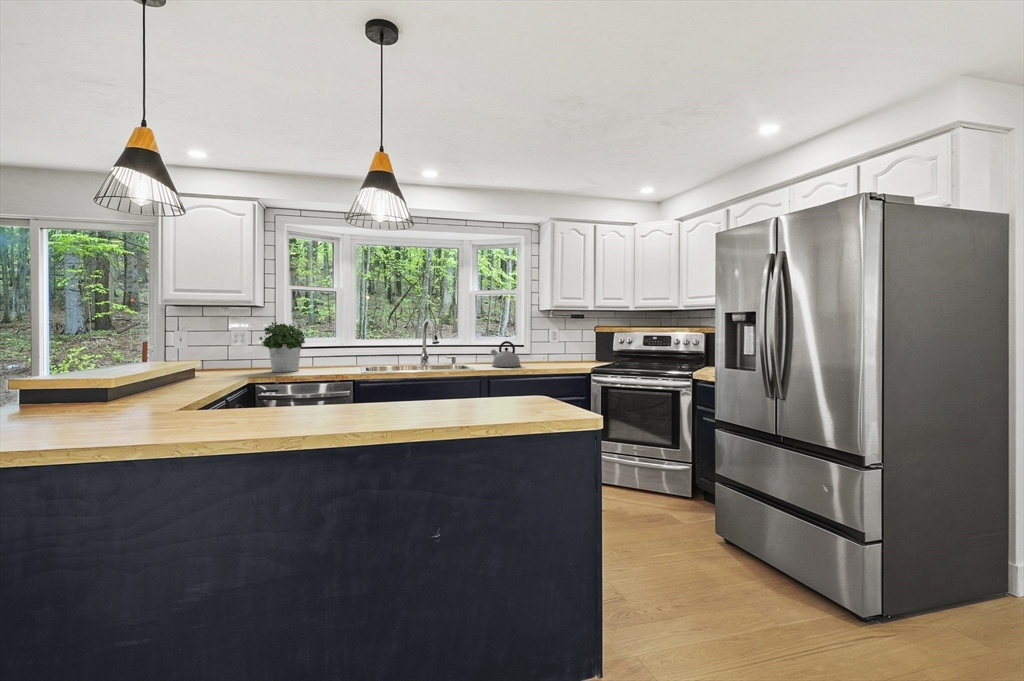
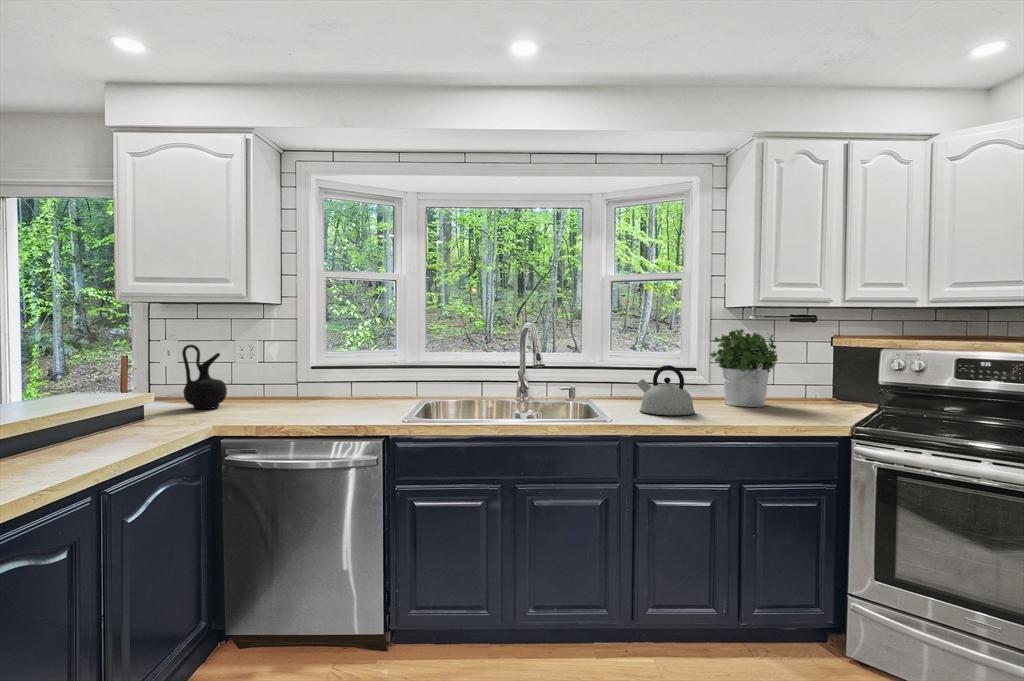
potted plant: present [259,322,305,372] -> present [710,329,778,407]
ceramic jug: none [210,332,239,373] -> present [182,344,227,409]

